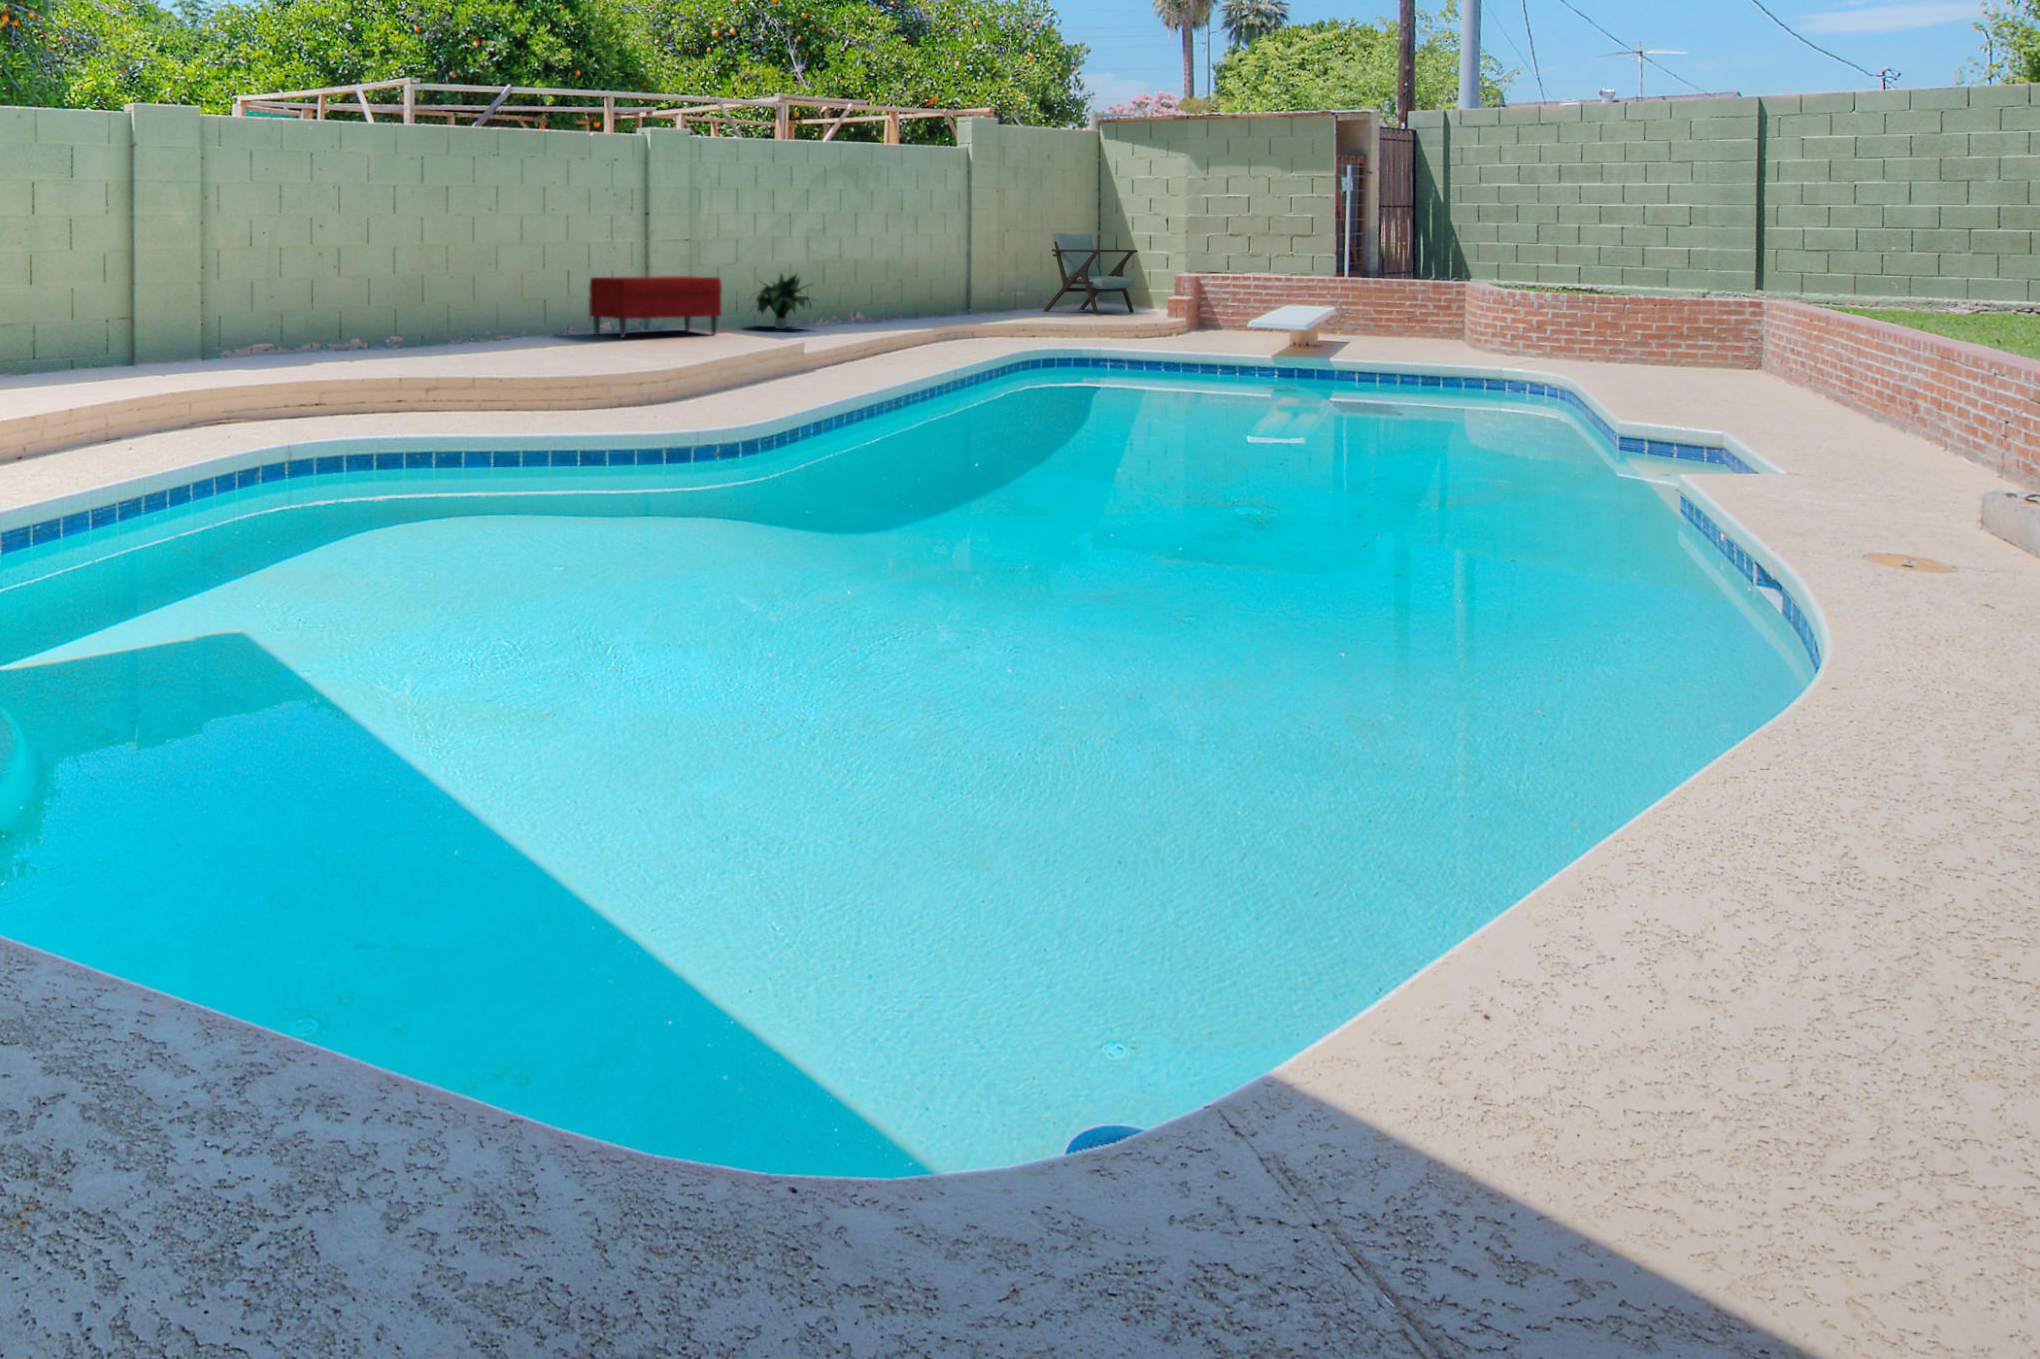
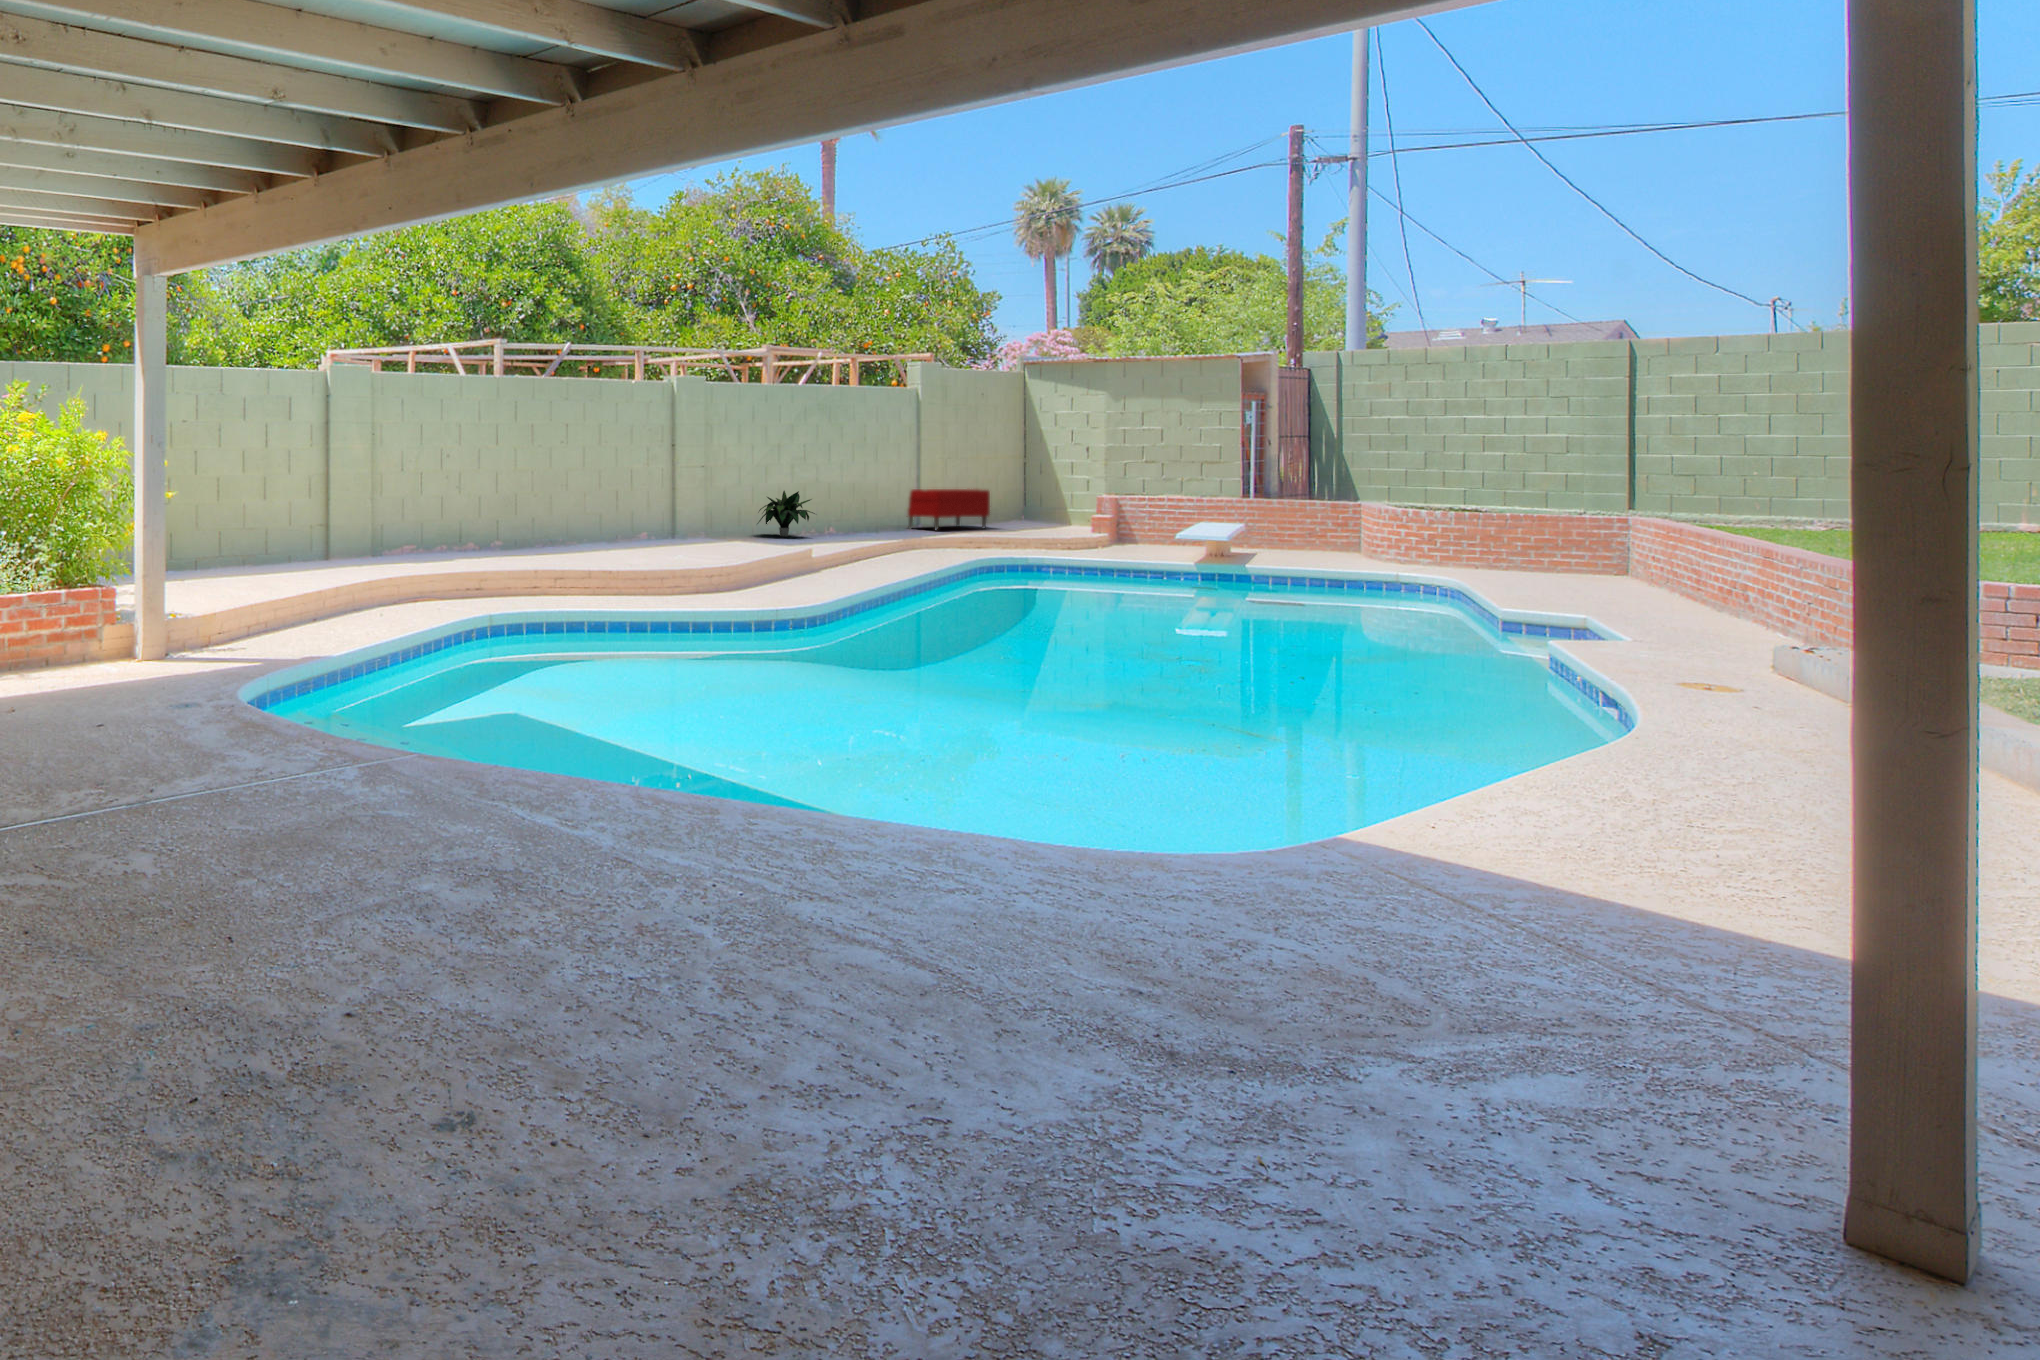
lounge chair: present [1044,233,1138,315] -> none [989,458,1071,527]
bench: present [589,276,722,338] -> present [908,489,990,529]

